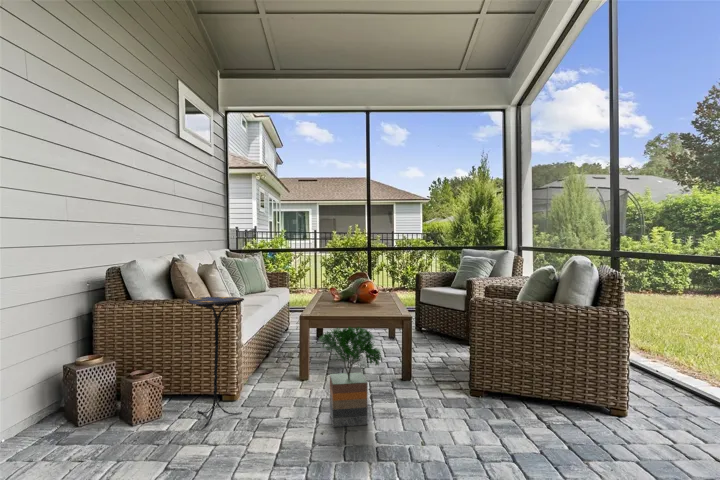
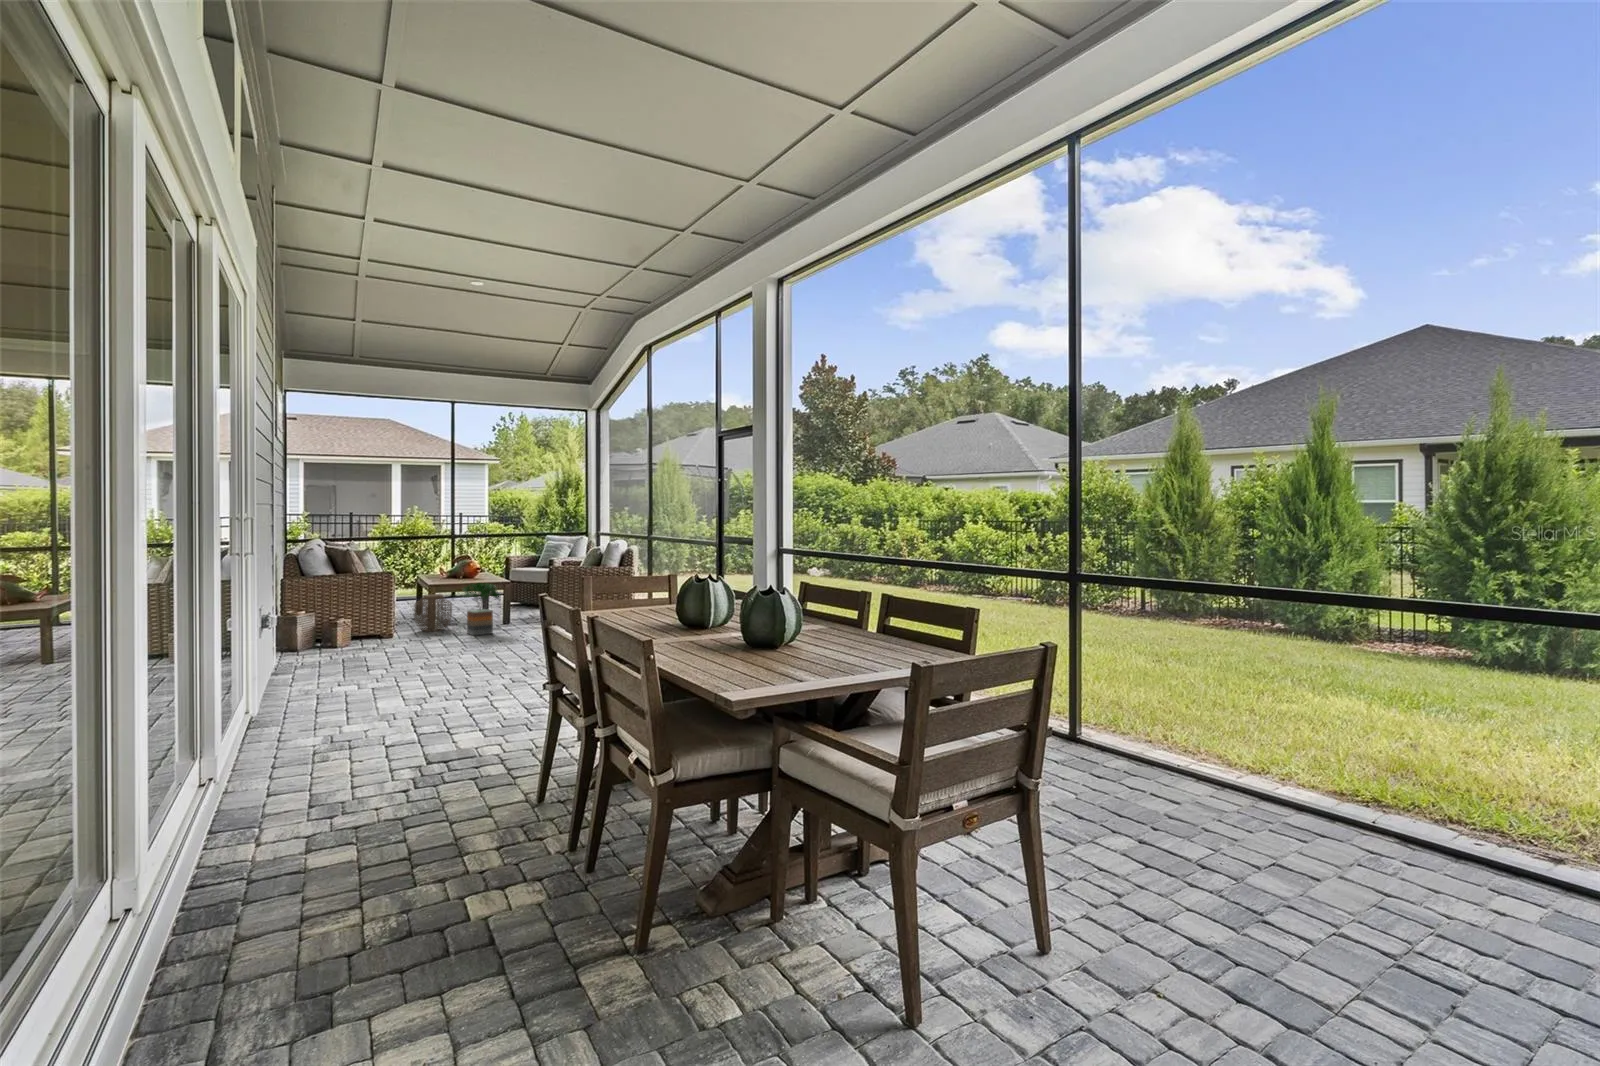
side table: present [188,297,244,426] -> none [375,568,412,641]
woven basket: none [267,335,320,397] -> present [414,594,452,632]

